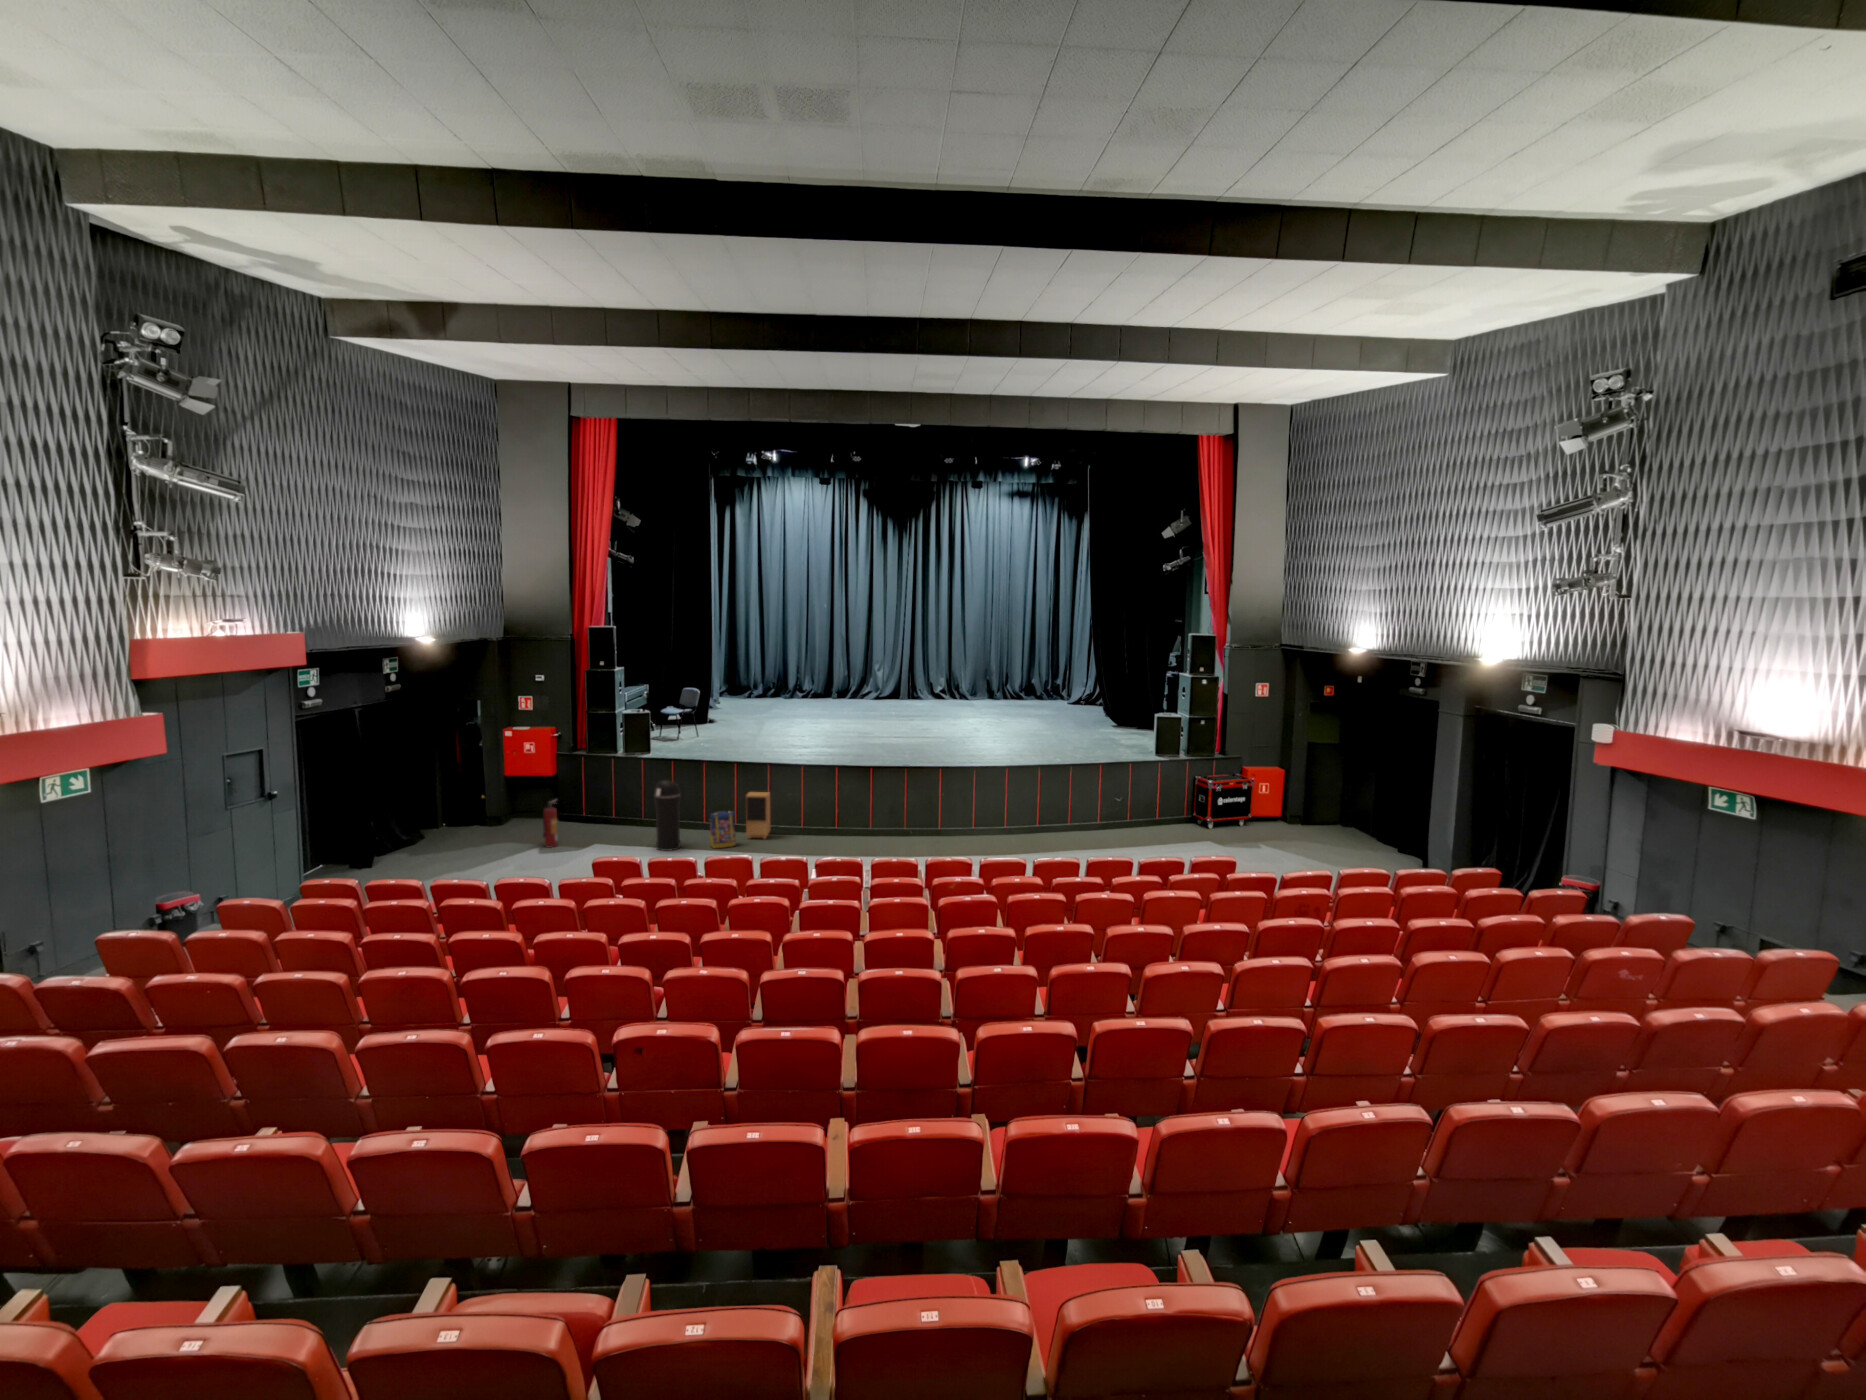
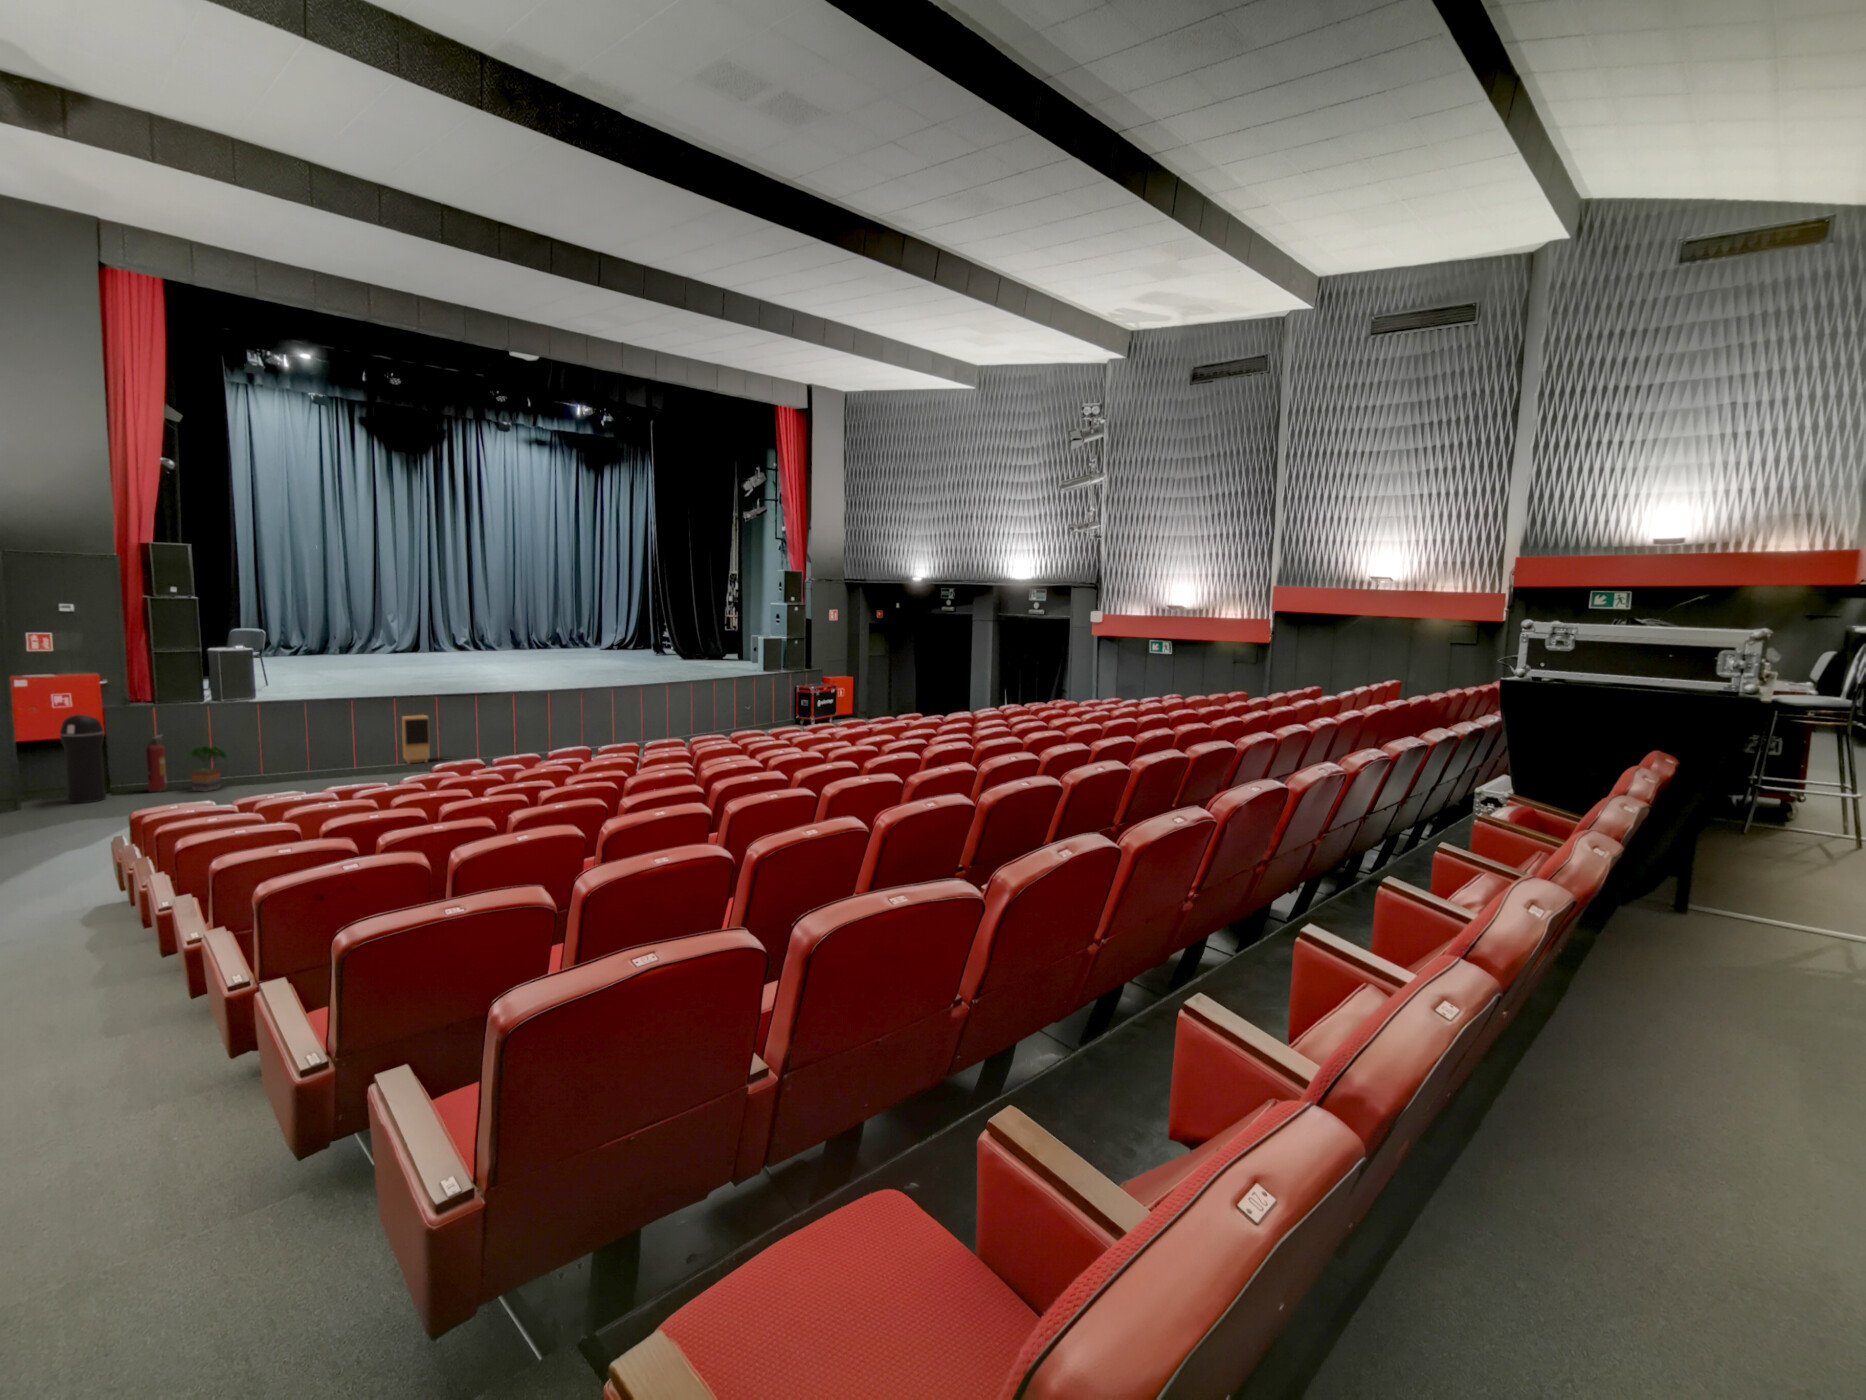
trash can: present [654,780,681,851] -> present [60,715,106,803]
potted tree: none [564,811,596,853] -> present [186,746,228,791]
backpack: present [710,811,736,848] -> none [372,734,403,773]

